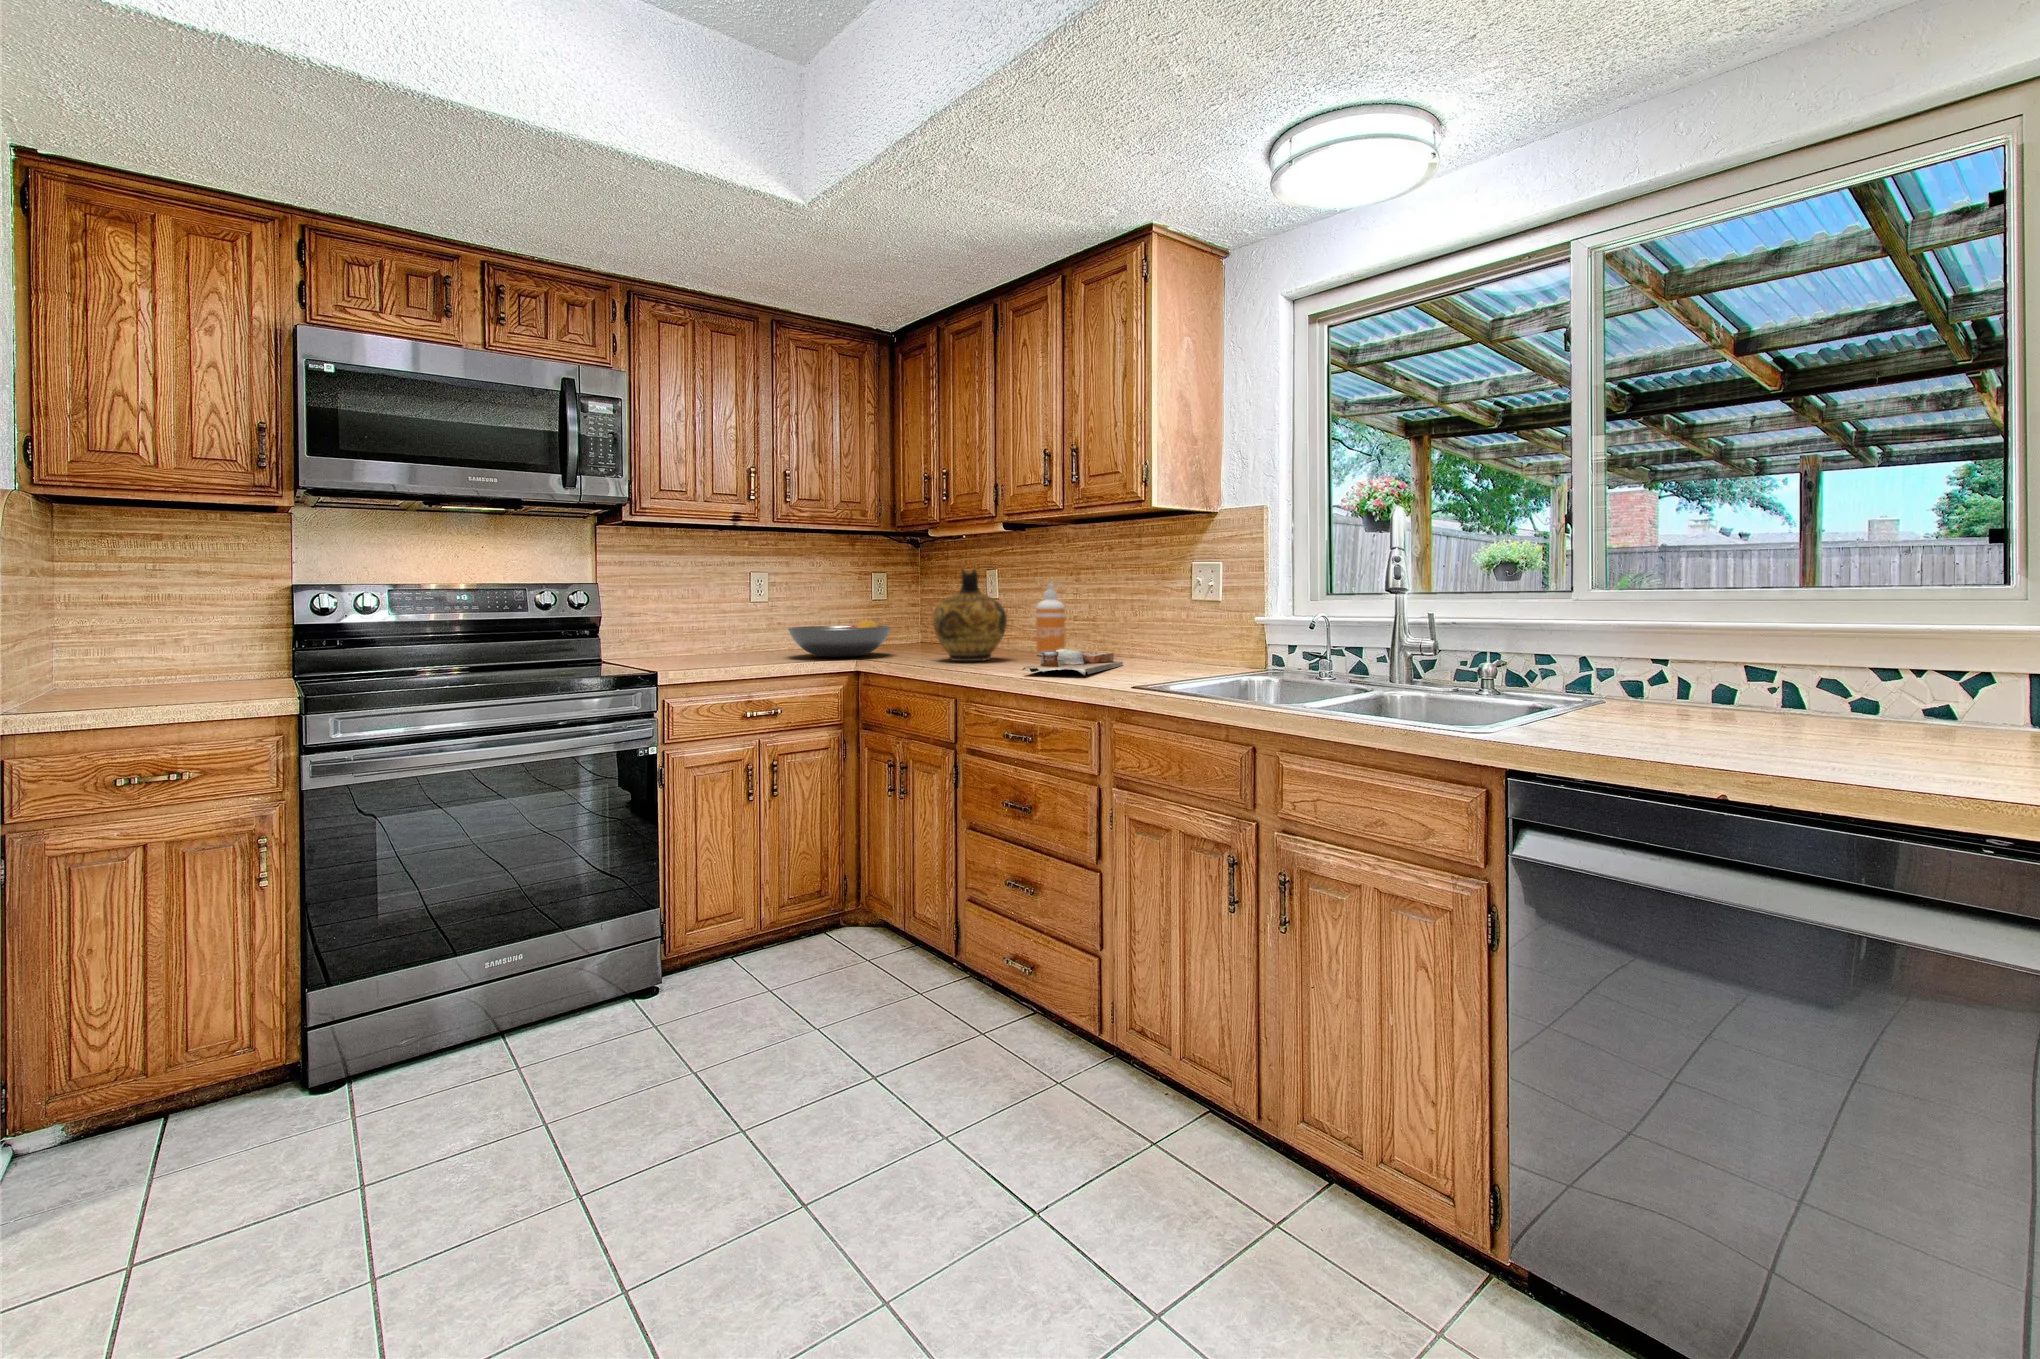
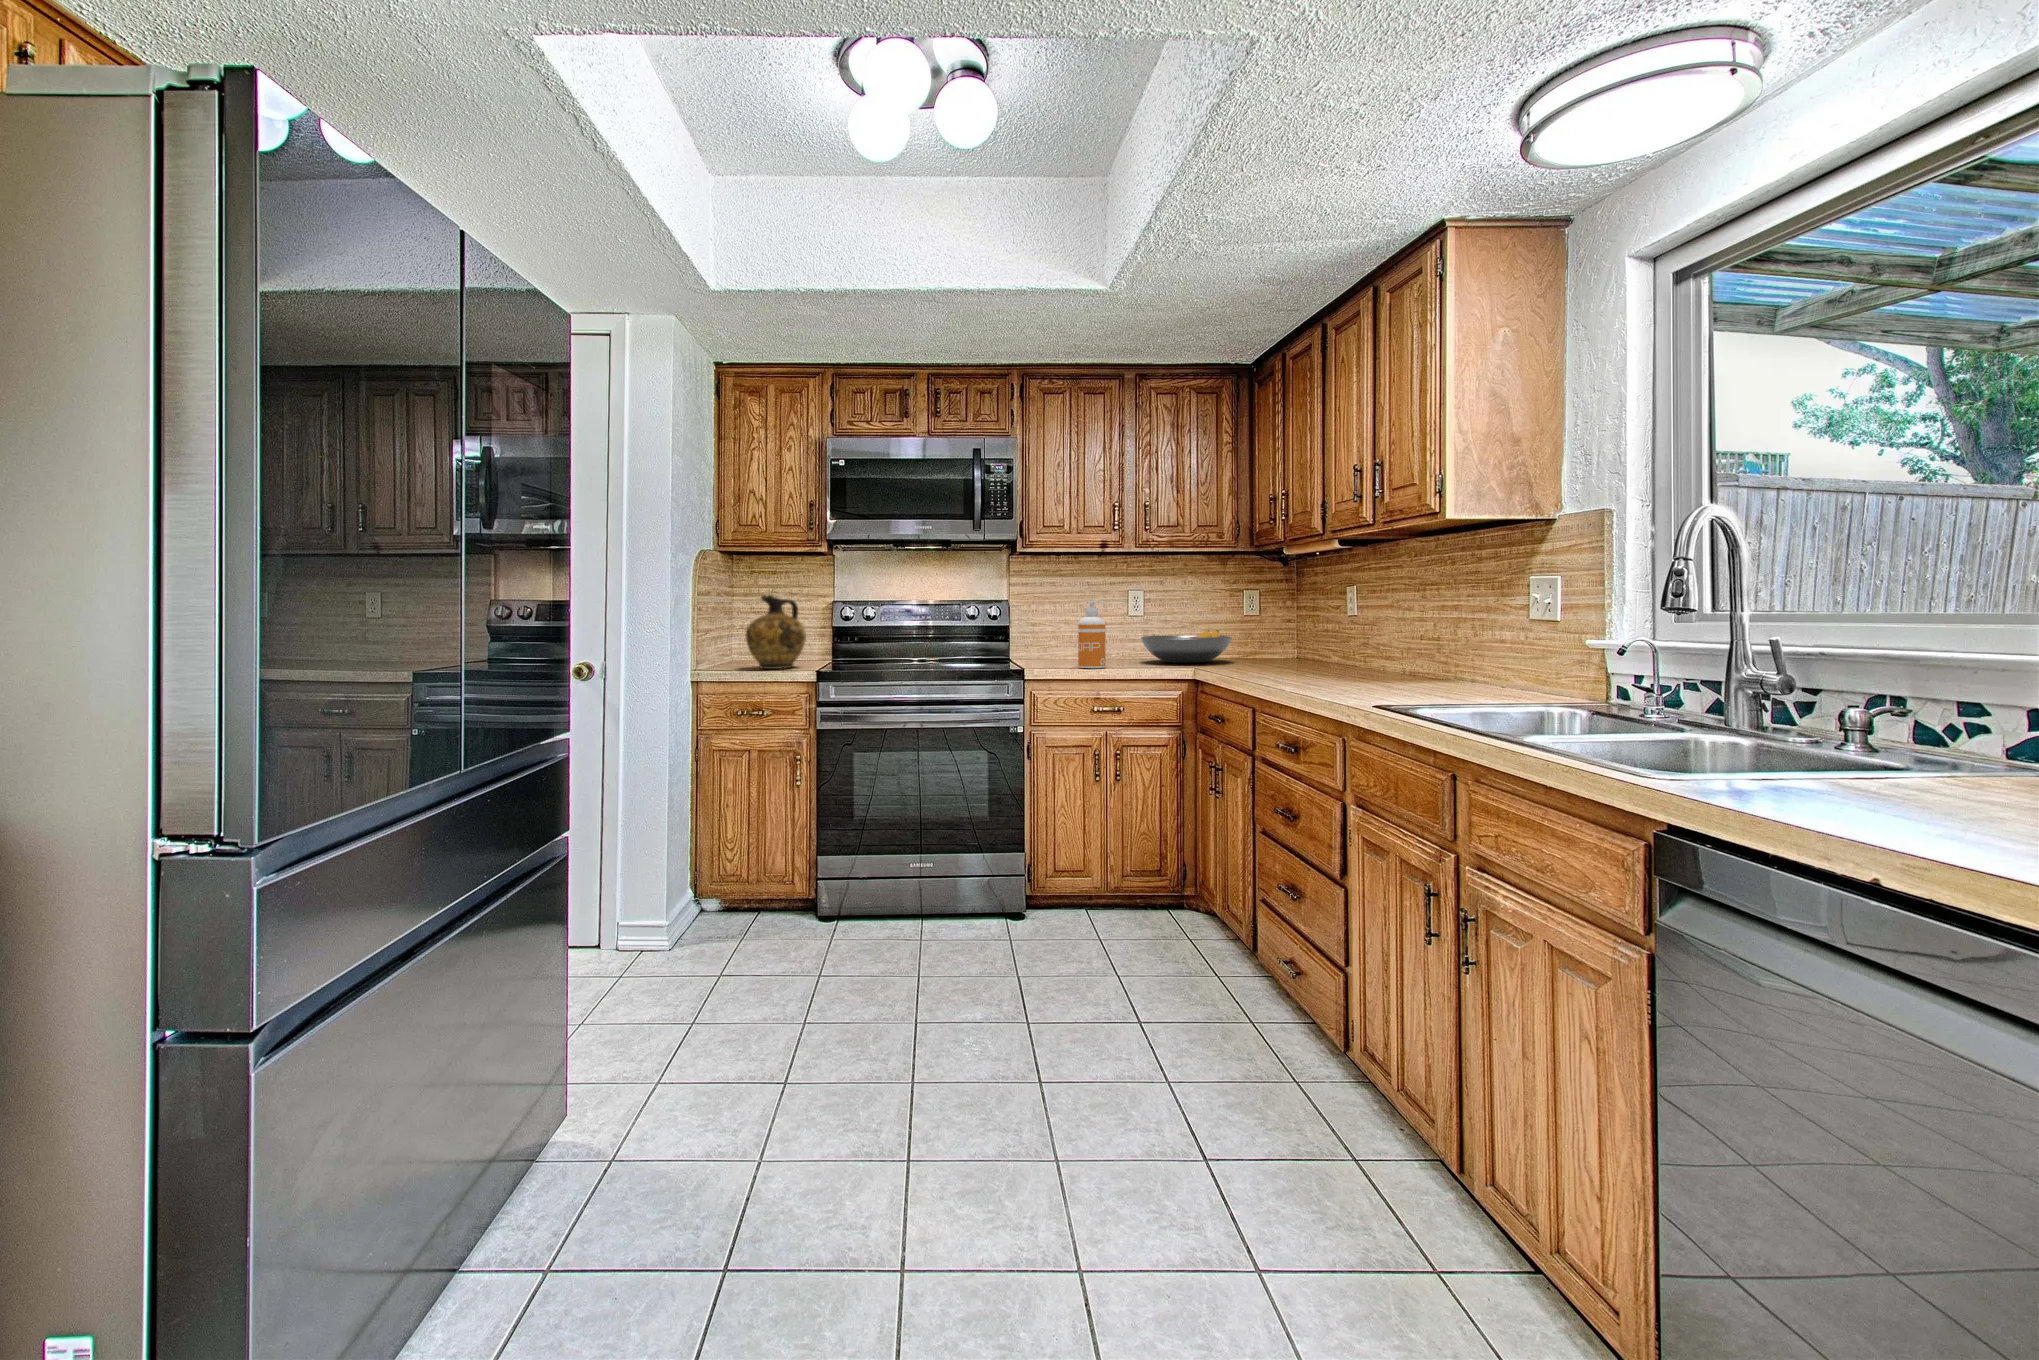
ceramic jug: present [933,569,1007,661] -> present [746,595,806,669]
soap dispenser: present [1036,583,1065,655] -> present [1078,601,1106,668]
cutting board: present [1022,649,1123,675] -> none [1302,664,1439,689]

